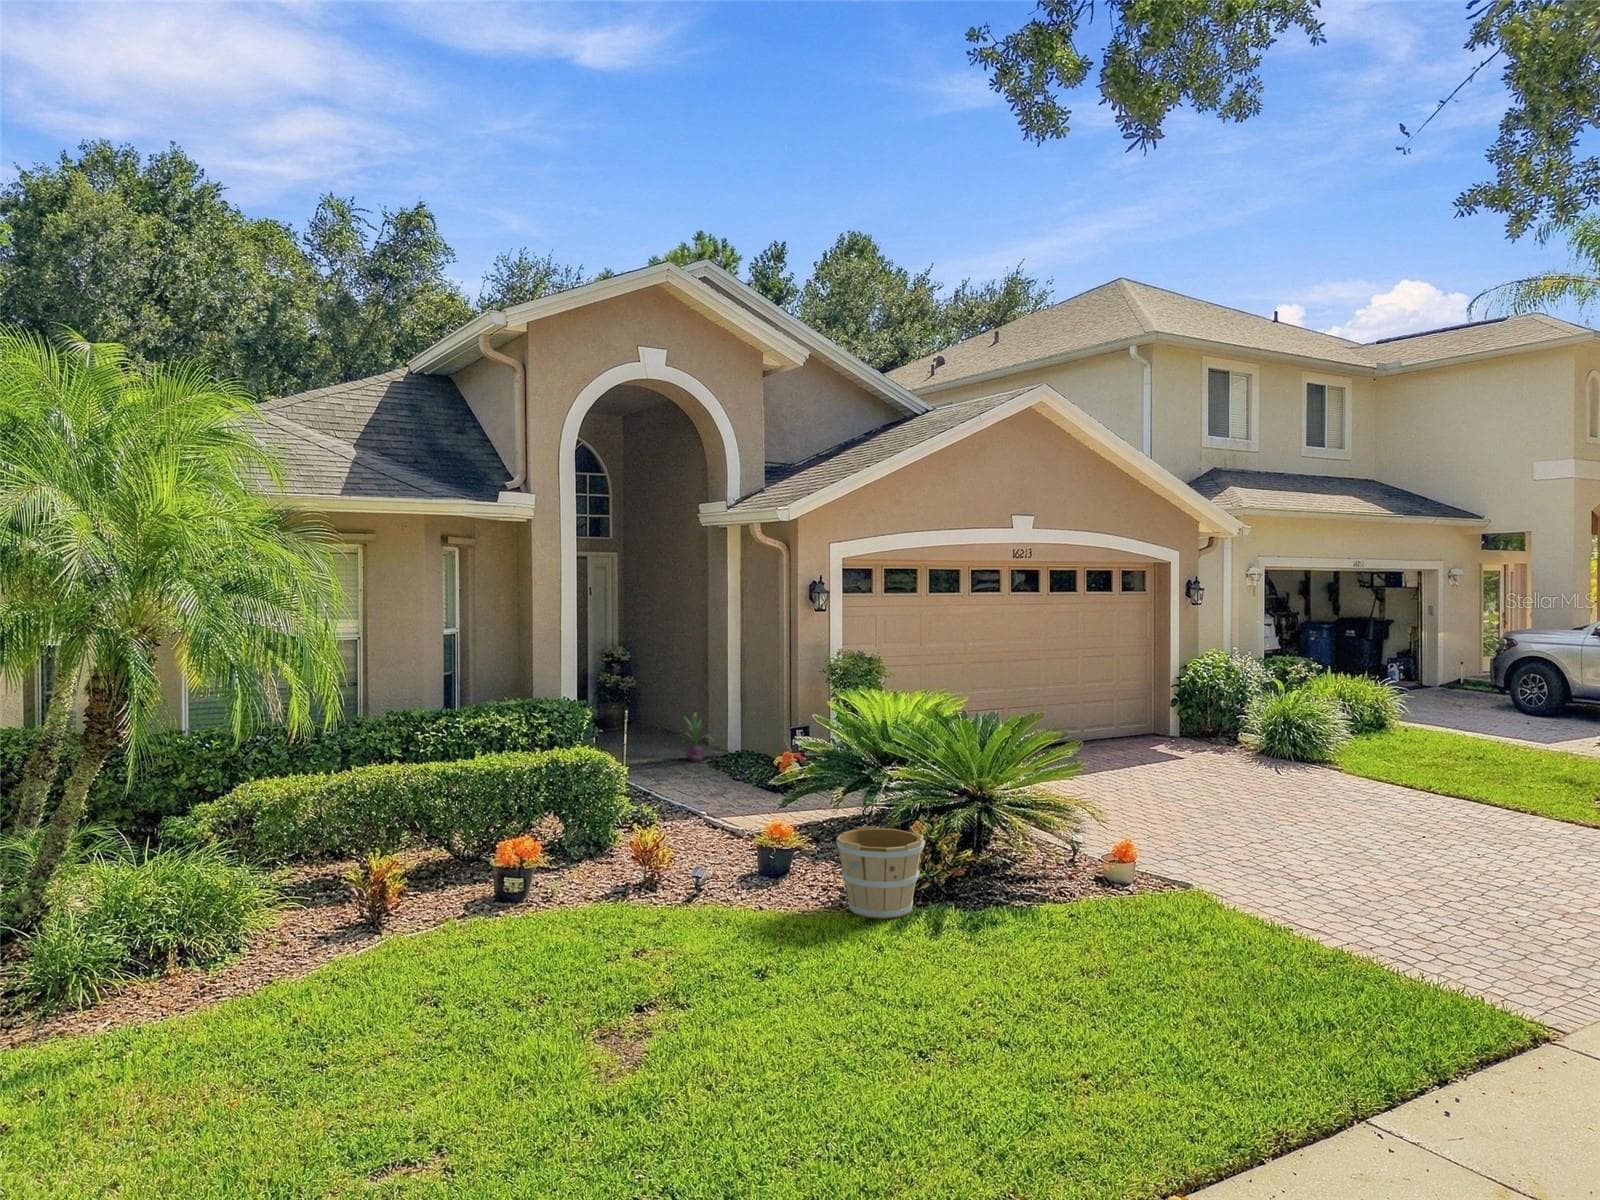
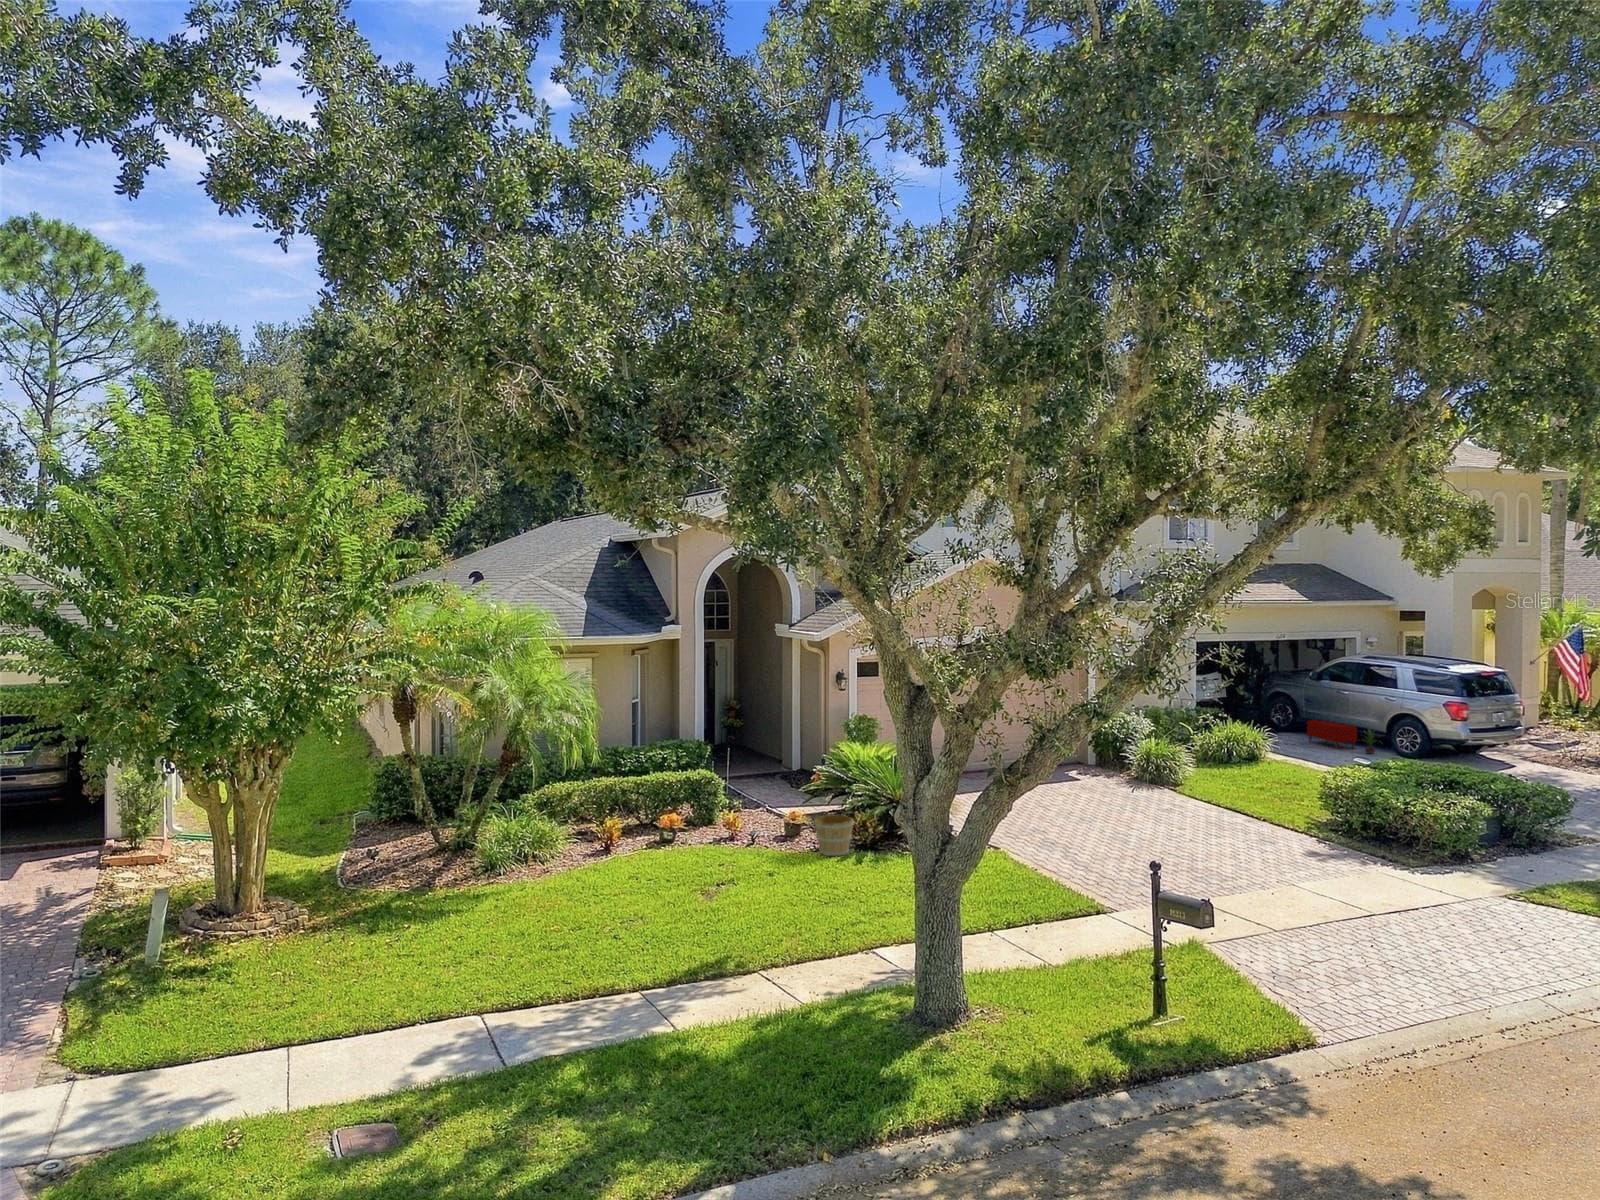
bench: none [1430,671,1511,710] -> present [1307,720,1357,749]
decorative plant: present [686,712,708,761] -> present [1365,729,1375,754]

